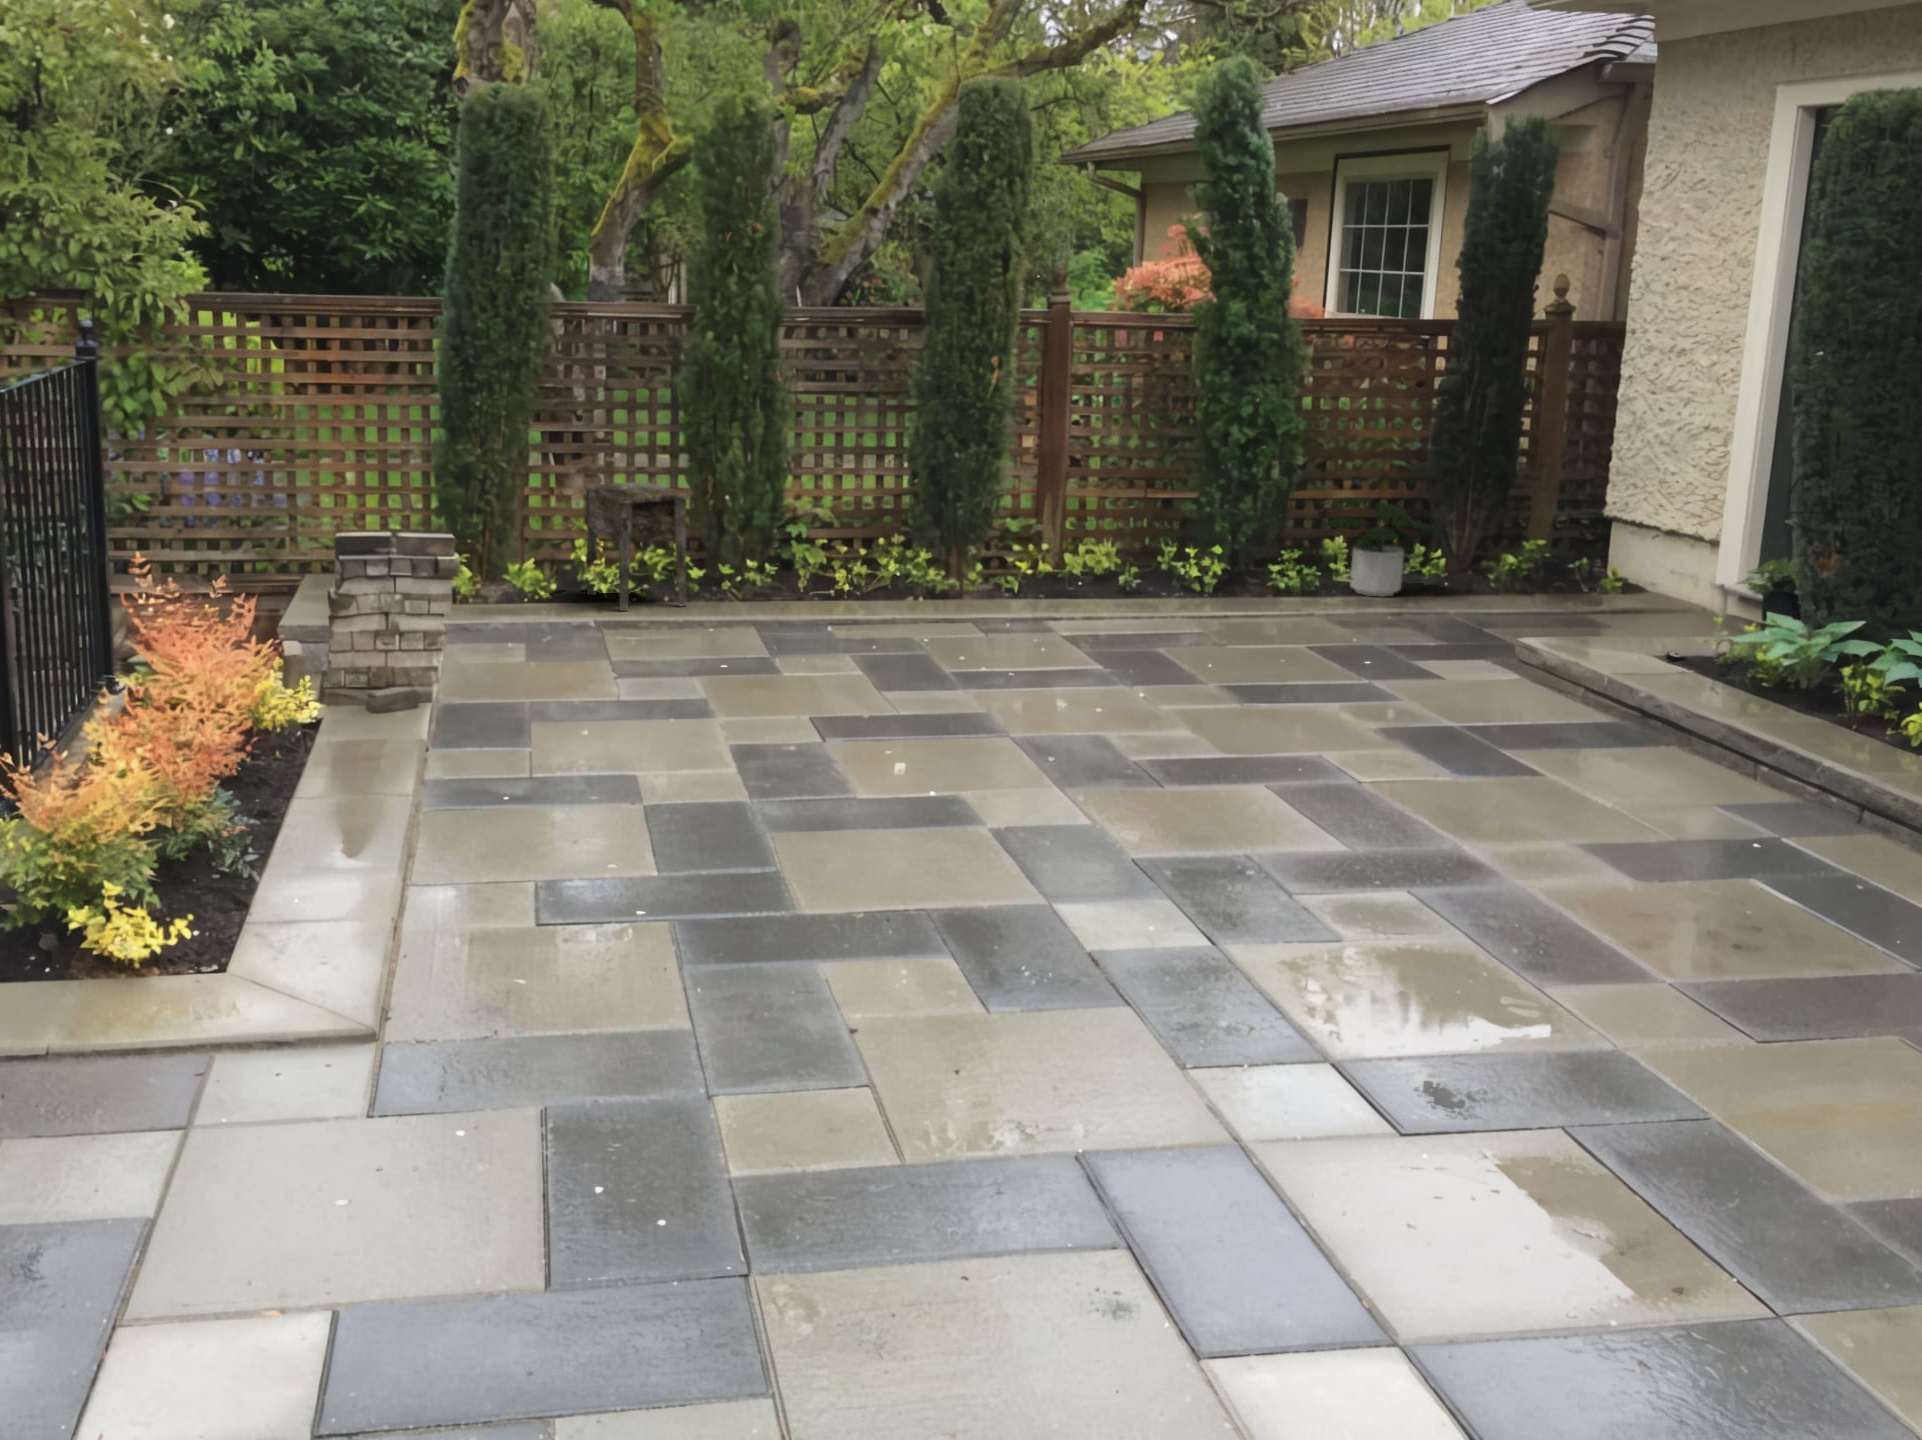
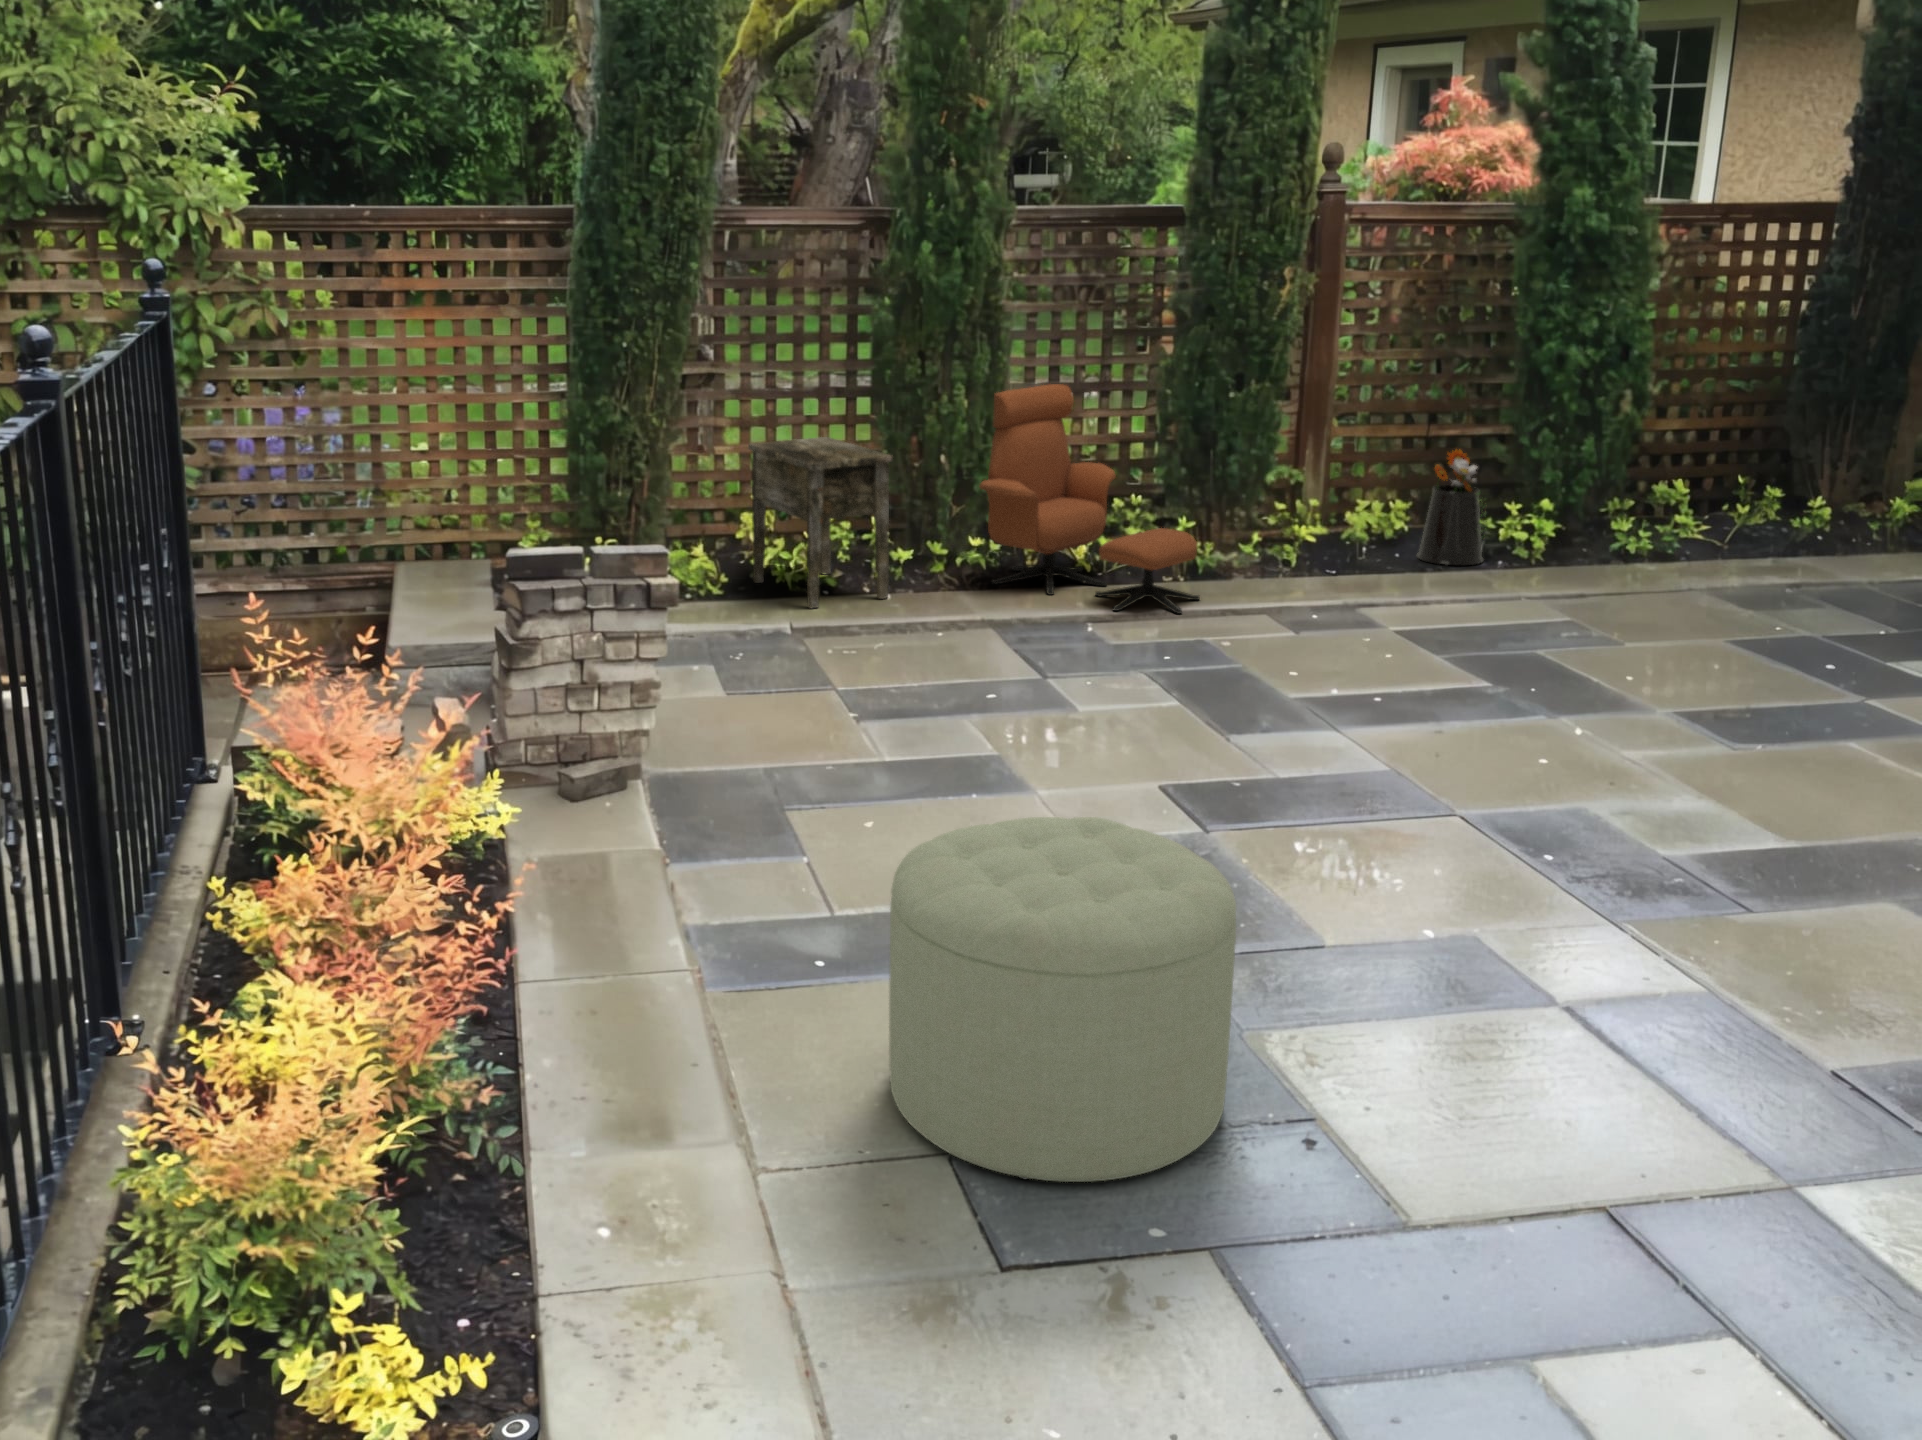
lounge chair: none [761,445,929,621] -> present [979,384,1200,614]
potted plant: present [1323,497,1442,597] -> none [1663,433,1825,559]
watering can: none [1123,504,1175,595] -> present [1417,449,1486,565]
ottoman: none [506,690,728,902] -> present [889,817,1236,1182]

